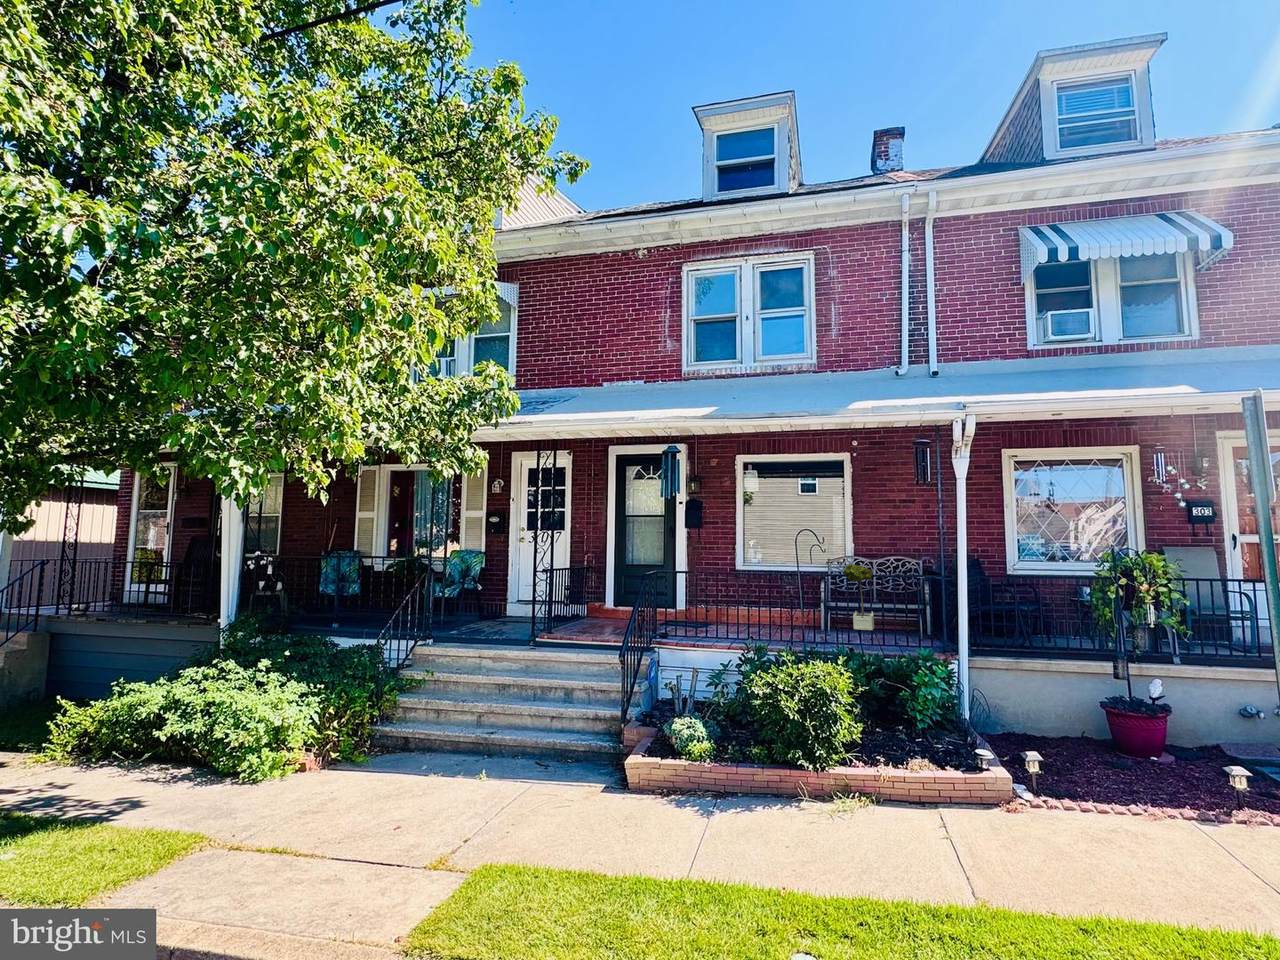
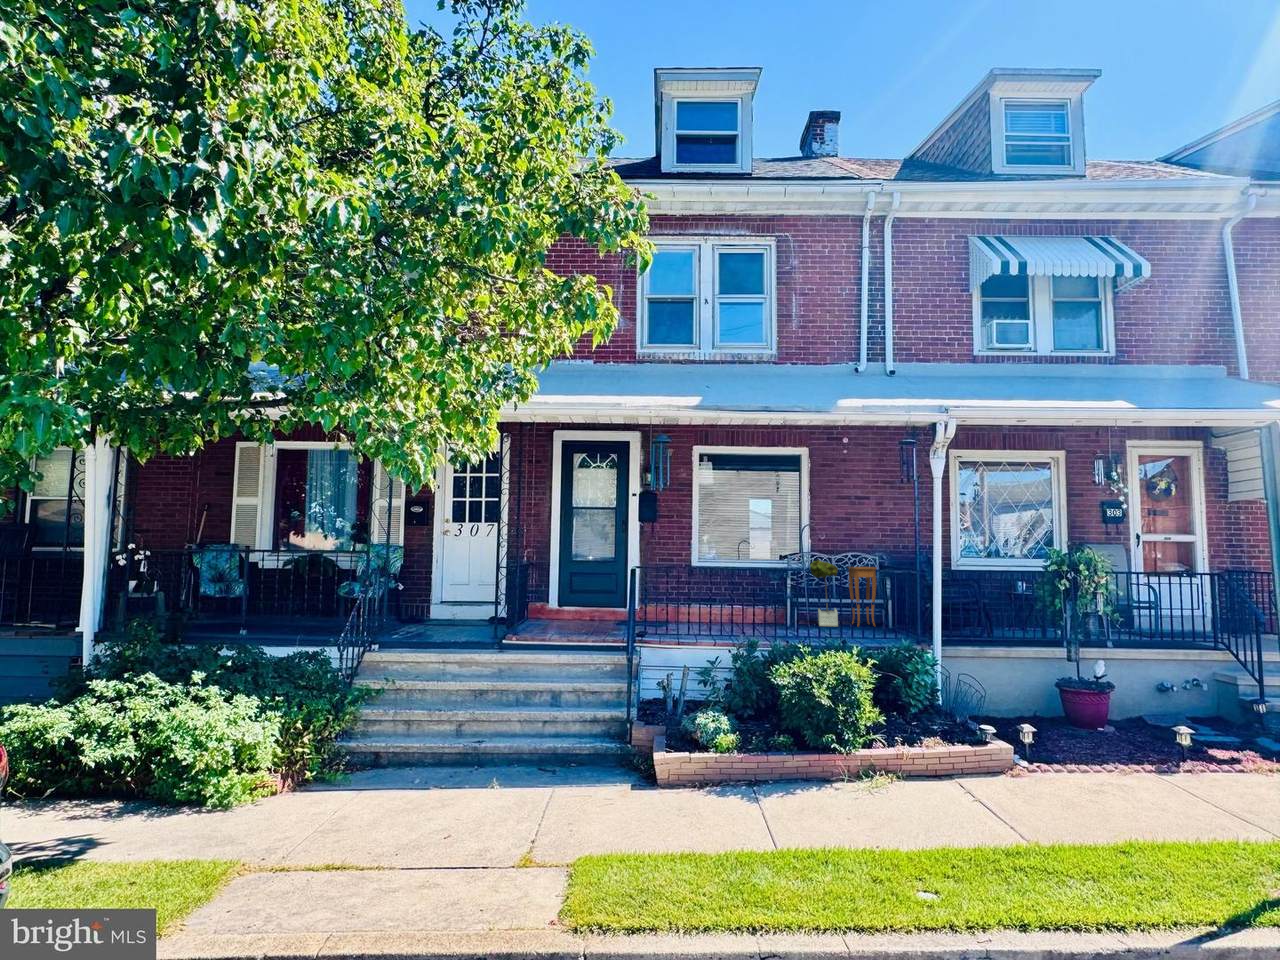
side table: none [885,570,913,631] -> present [848,567,877,626]

